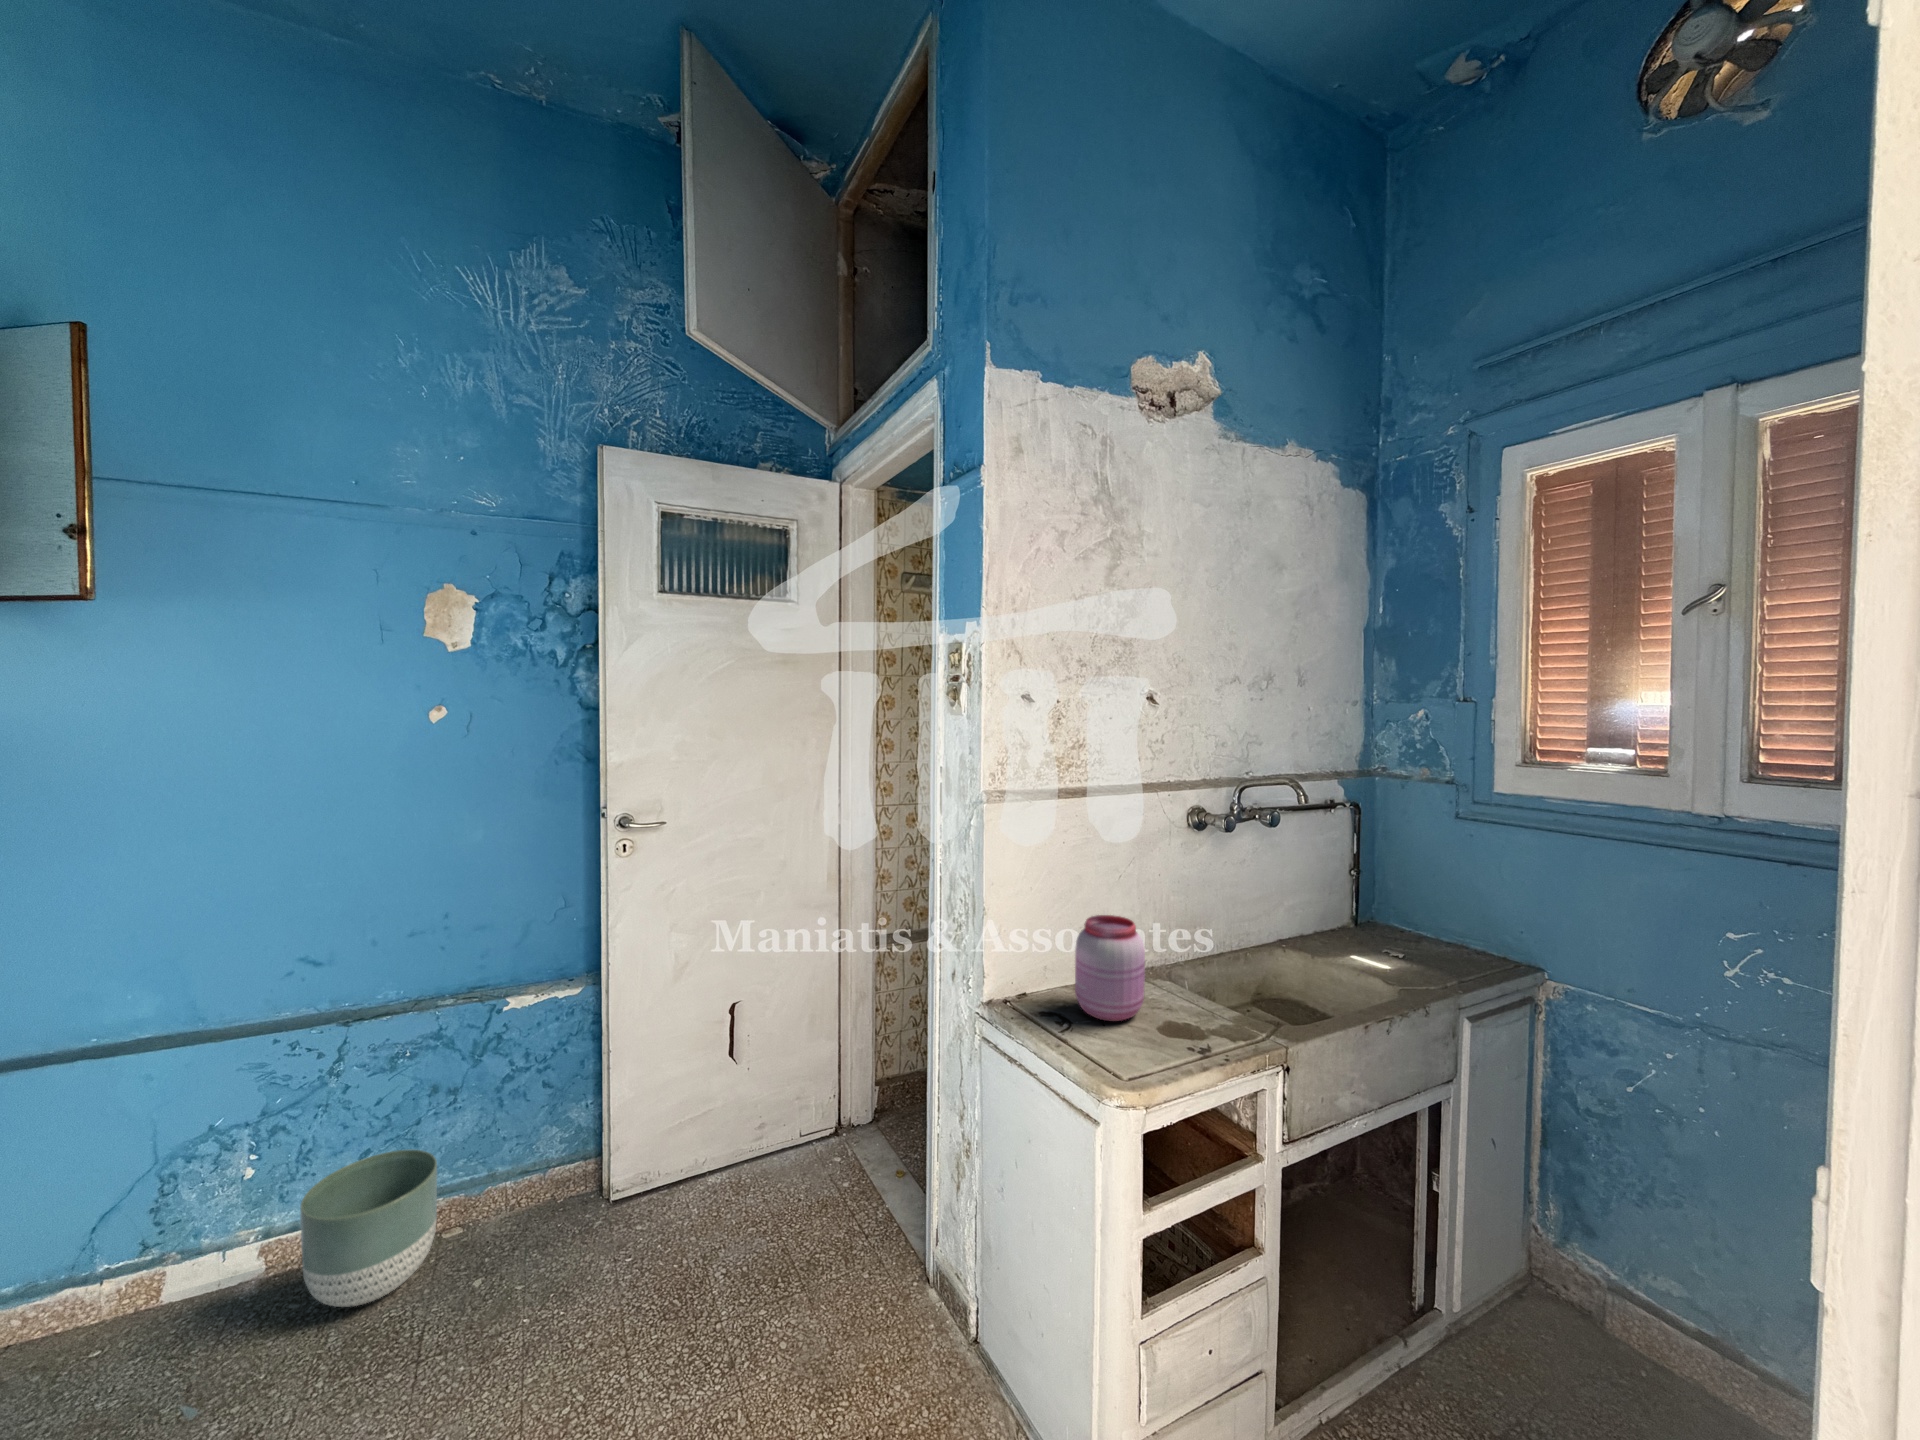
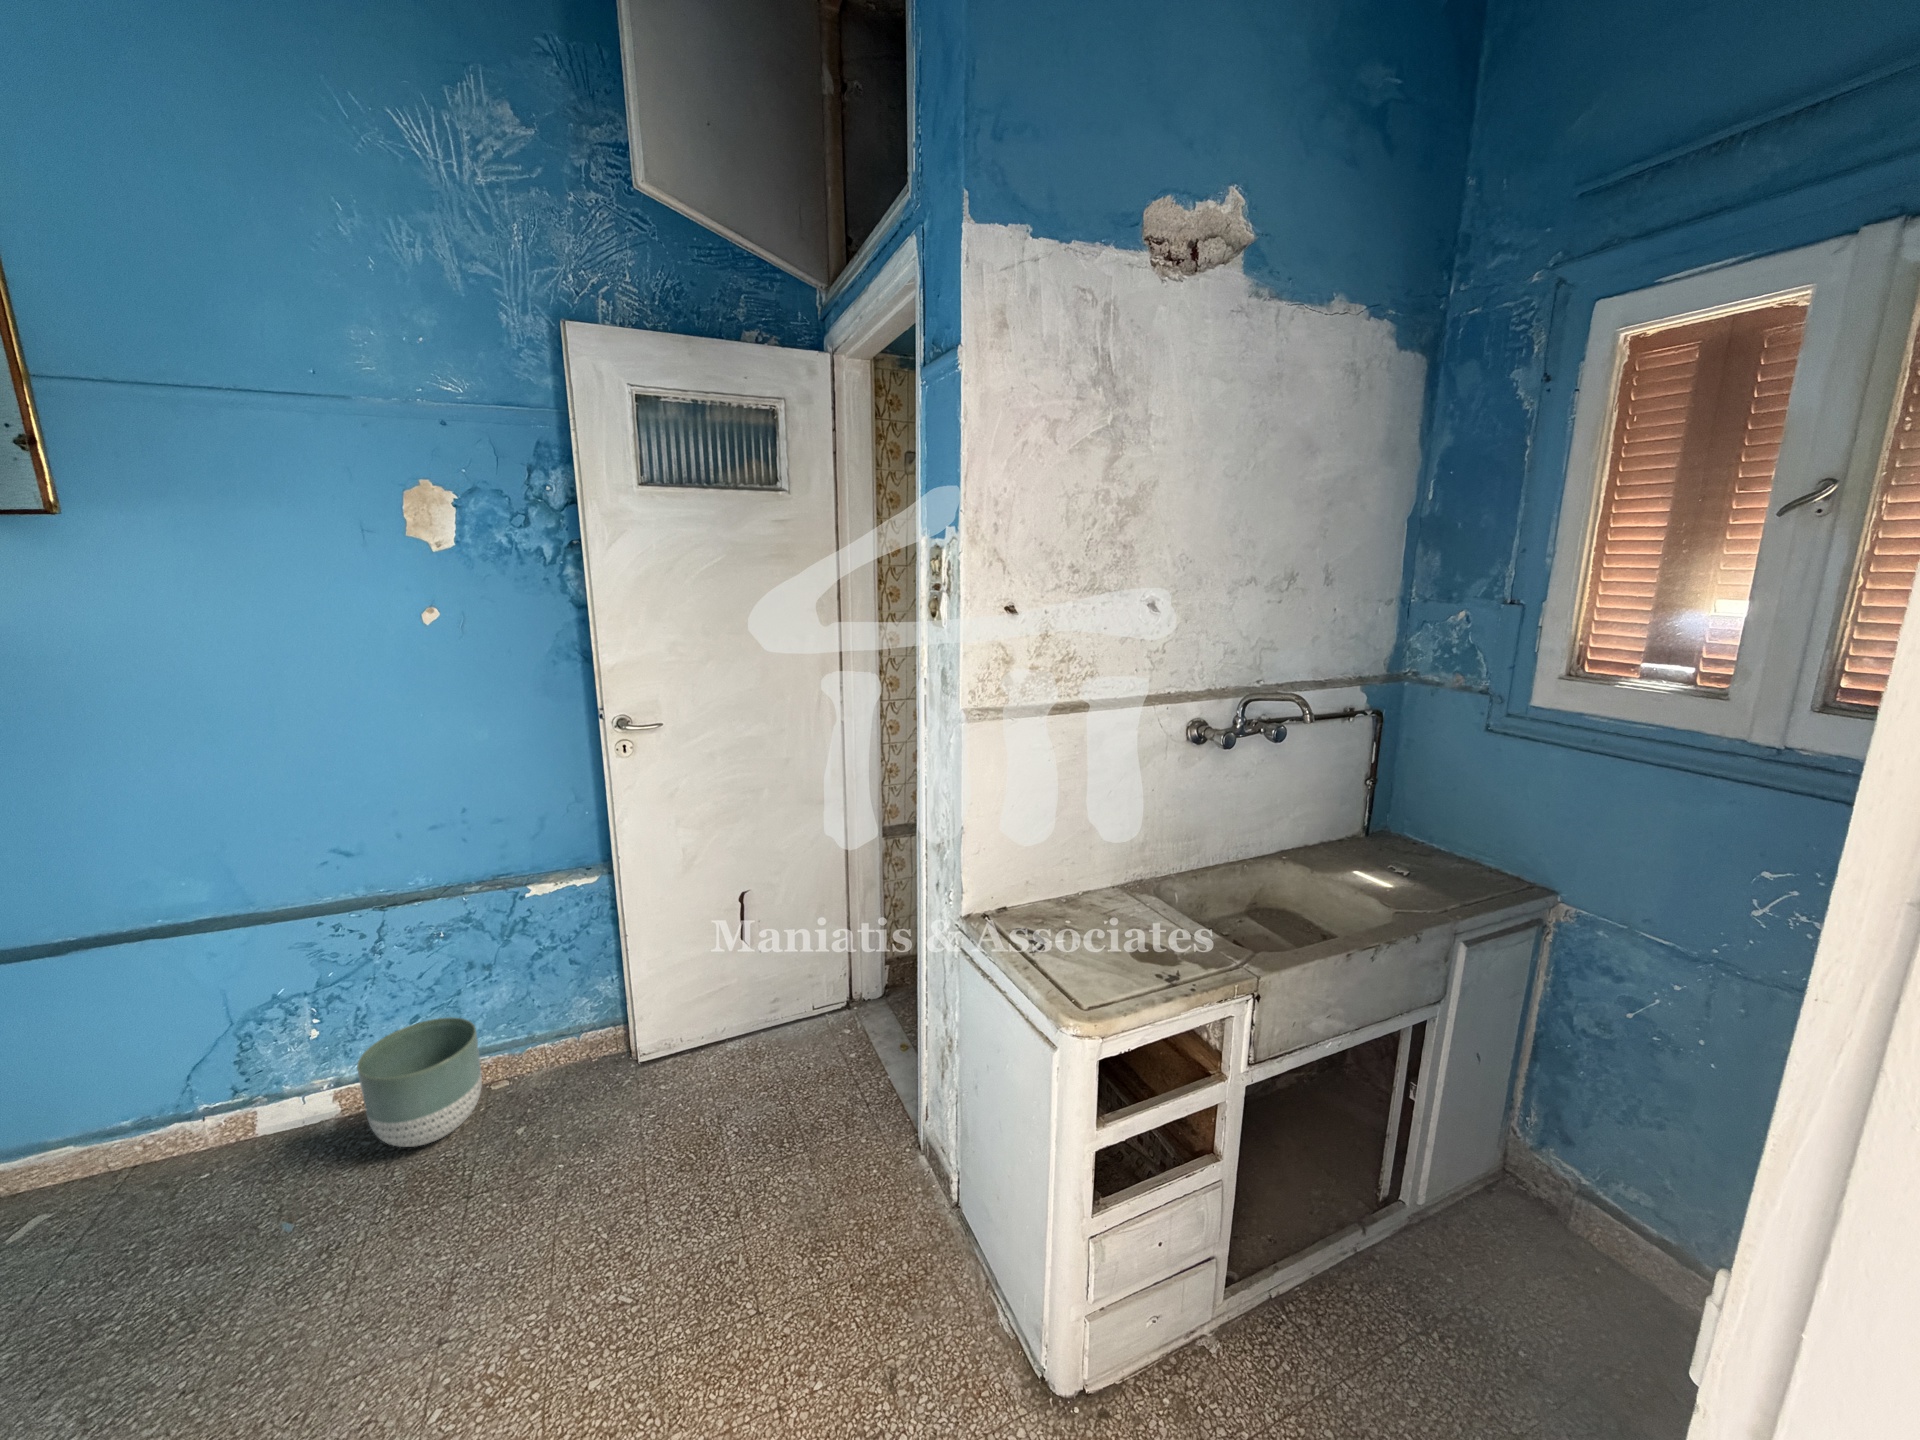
jar: present [1075,915,1145,1022] -> none [1053,835,1125,940]

